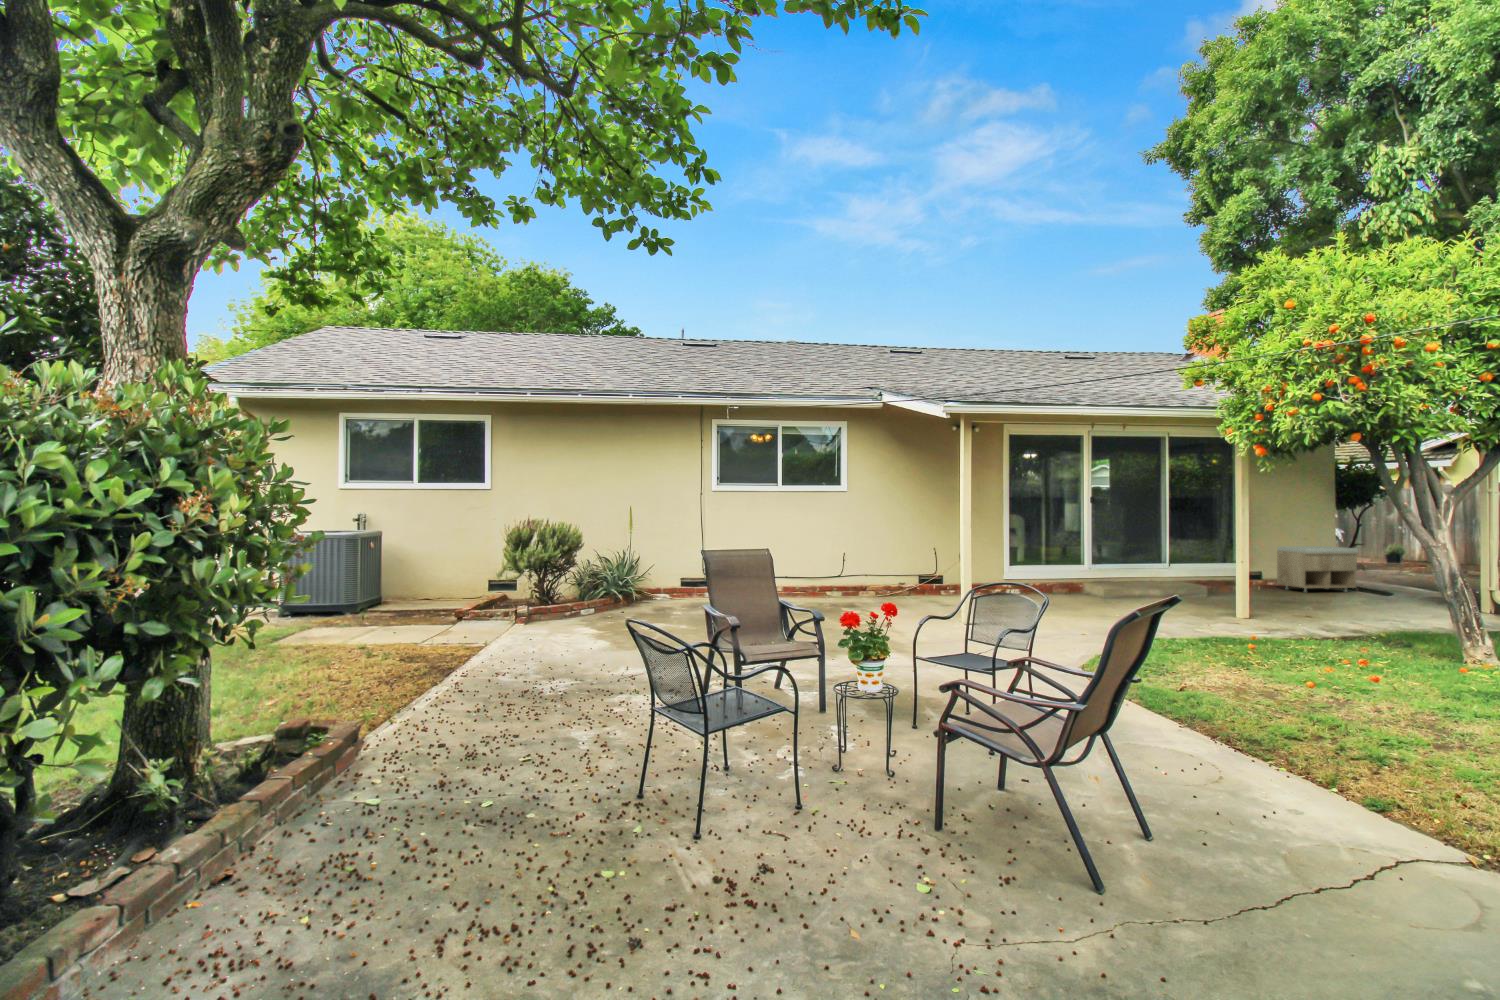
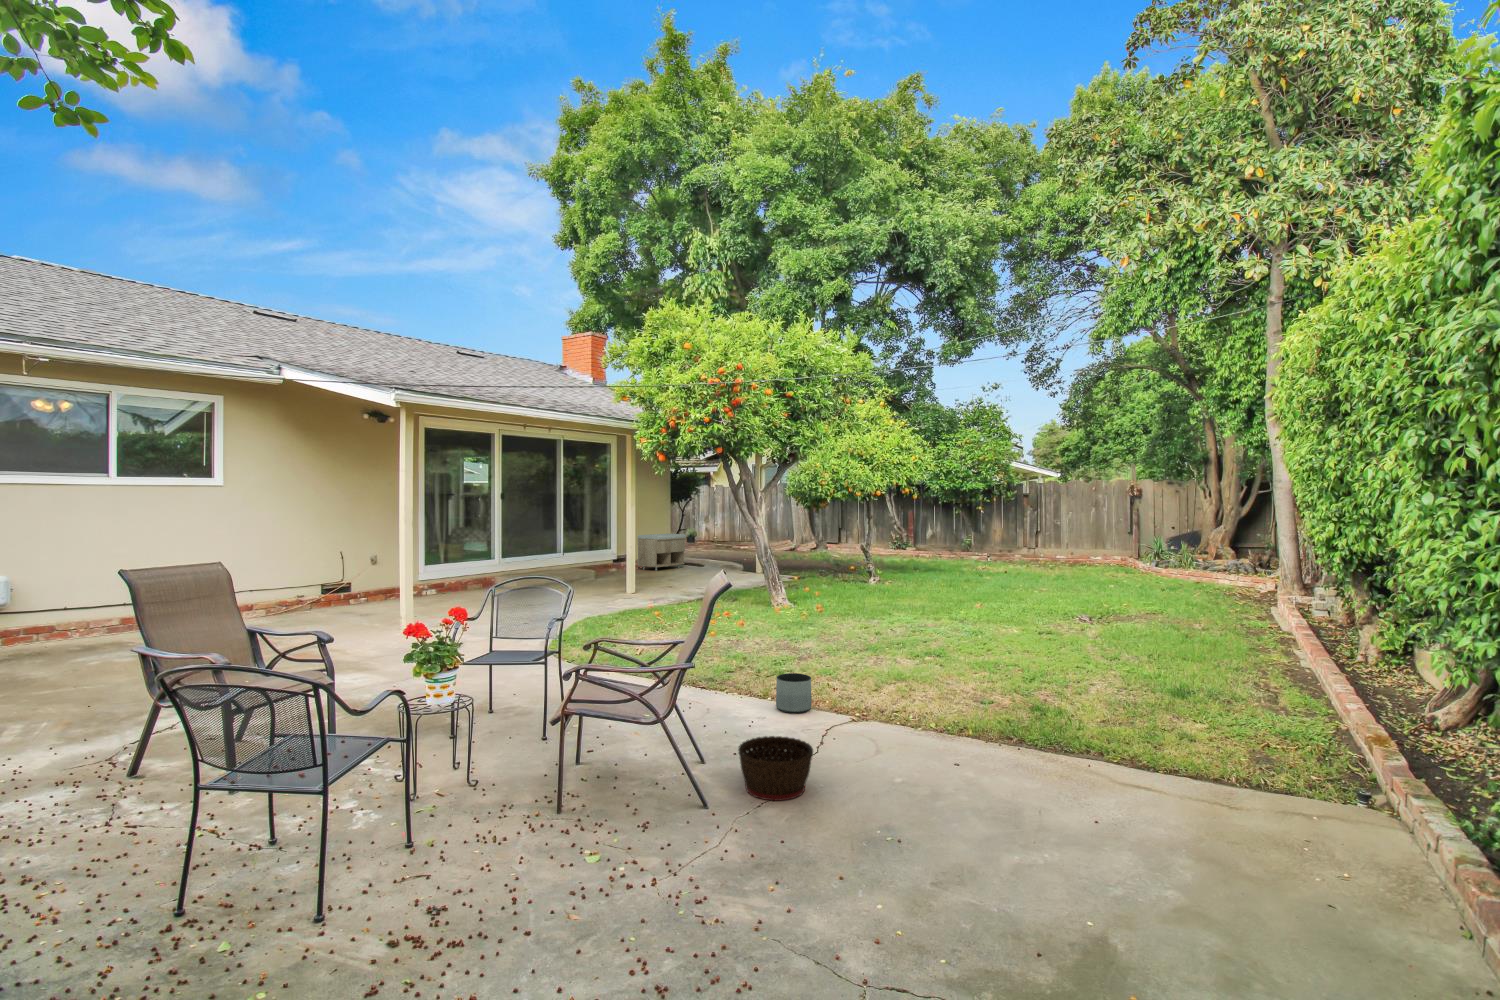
planter: none [1334,759,1405,827] -> present [776,673,811,713]
basket: none [1162,828,1292,938] -> present [738,736,813,801]

